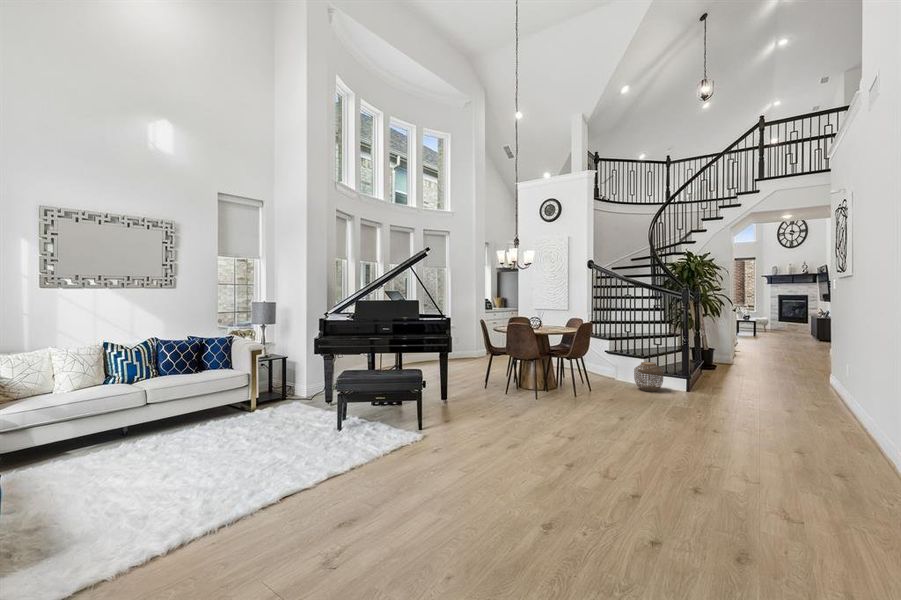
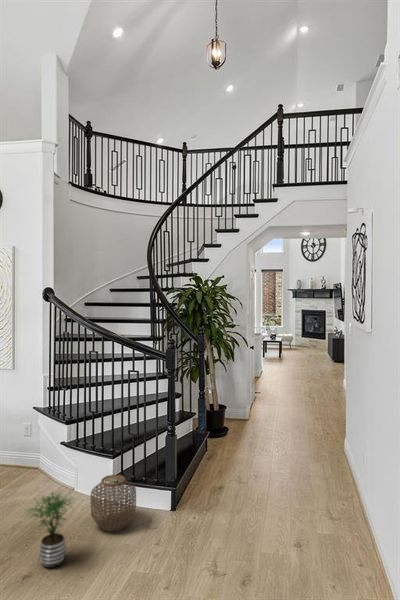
potted plant: none [605,359,634,397] -> present [26,493,71,568]

